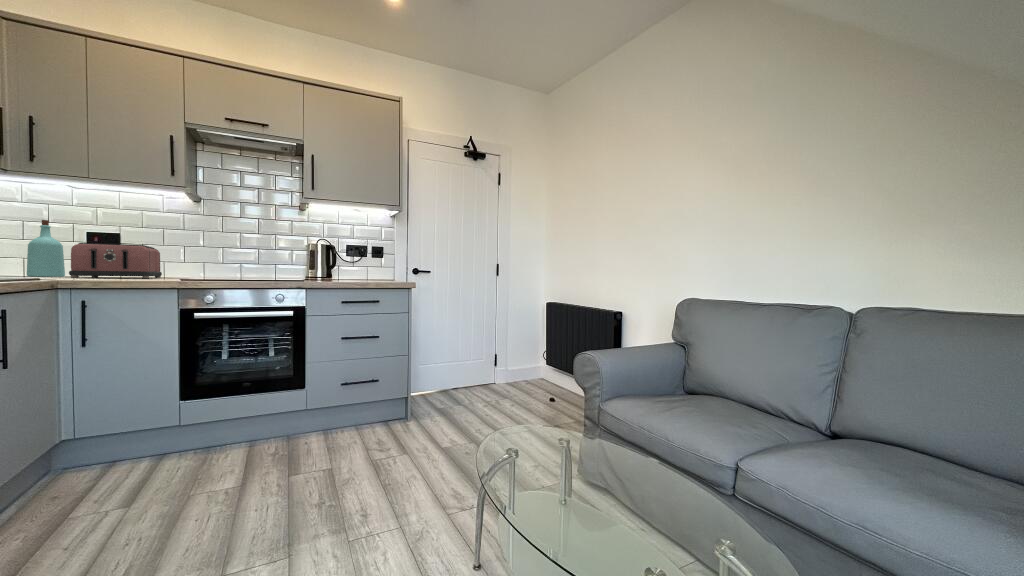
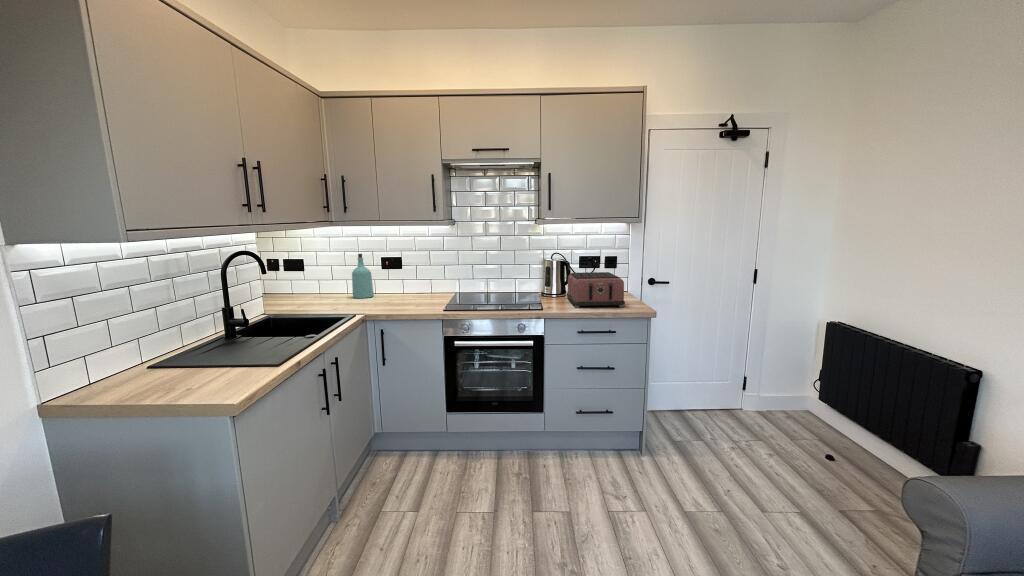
toaster: present [69,243,162,278] -> present [567,272,625,308]

